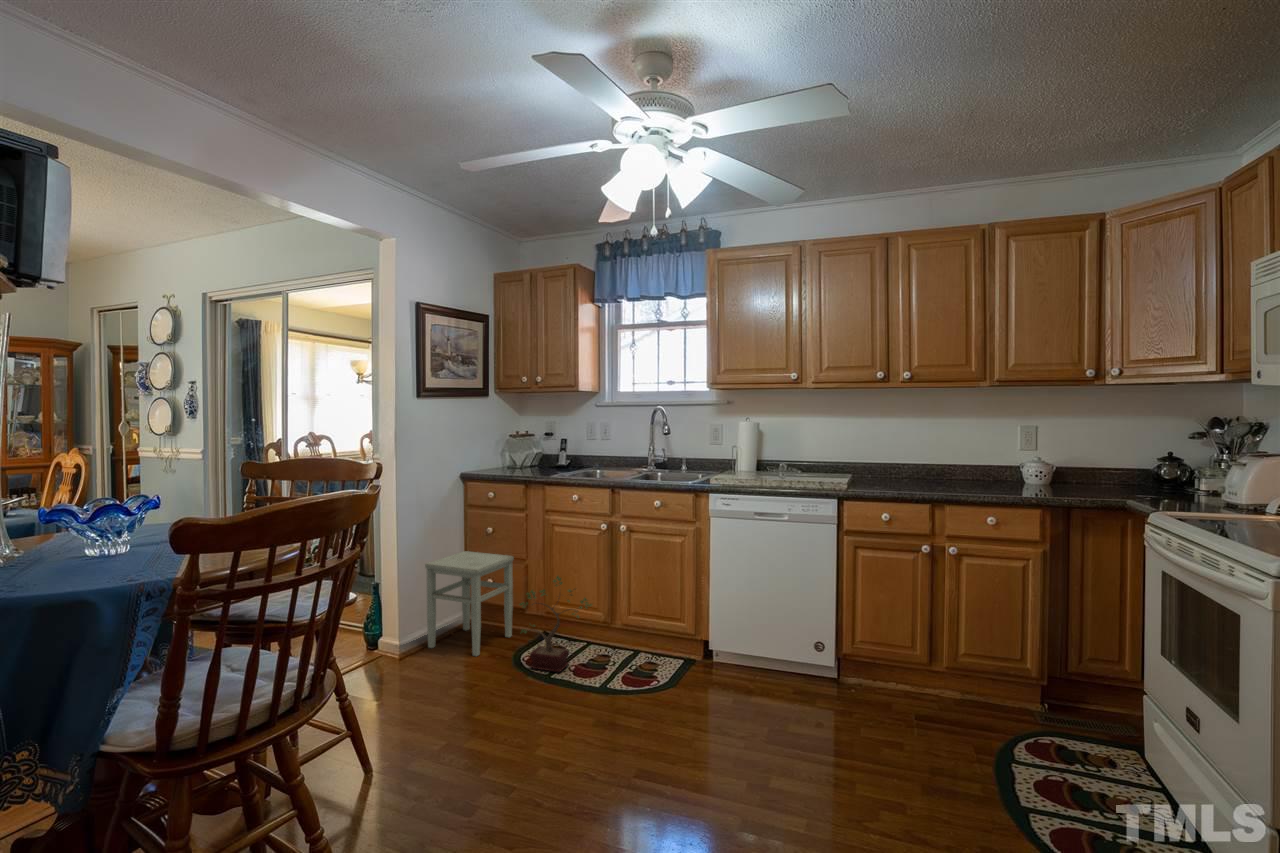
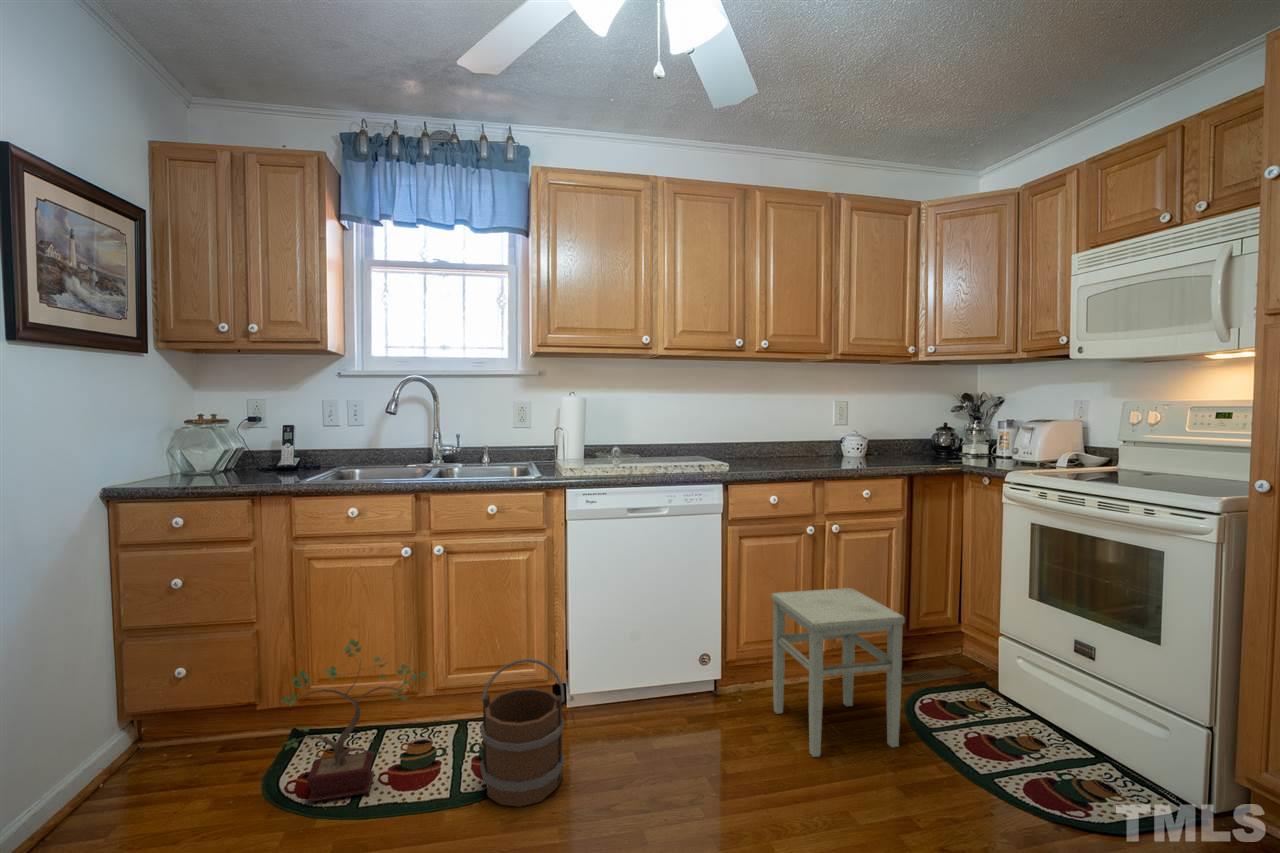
stool: present [425,551,514,656] -> present [771,588,905,757]
bucket: none [617,609,674,704] -> present [480,659,565,807]

